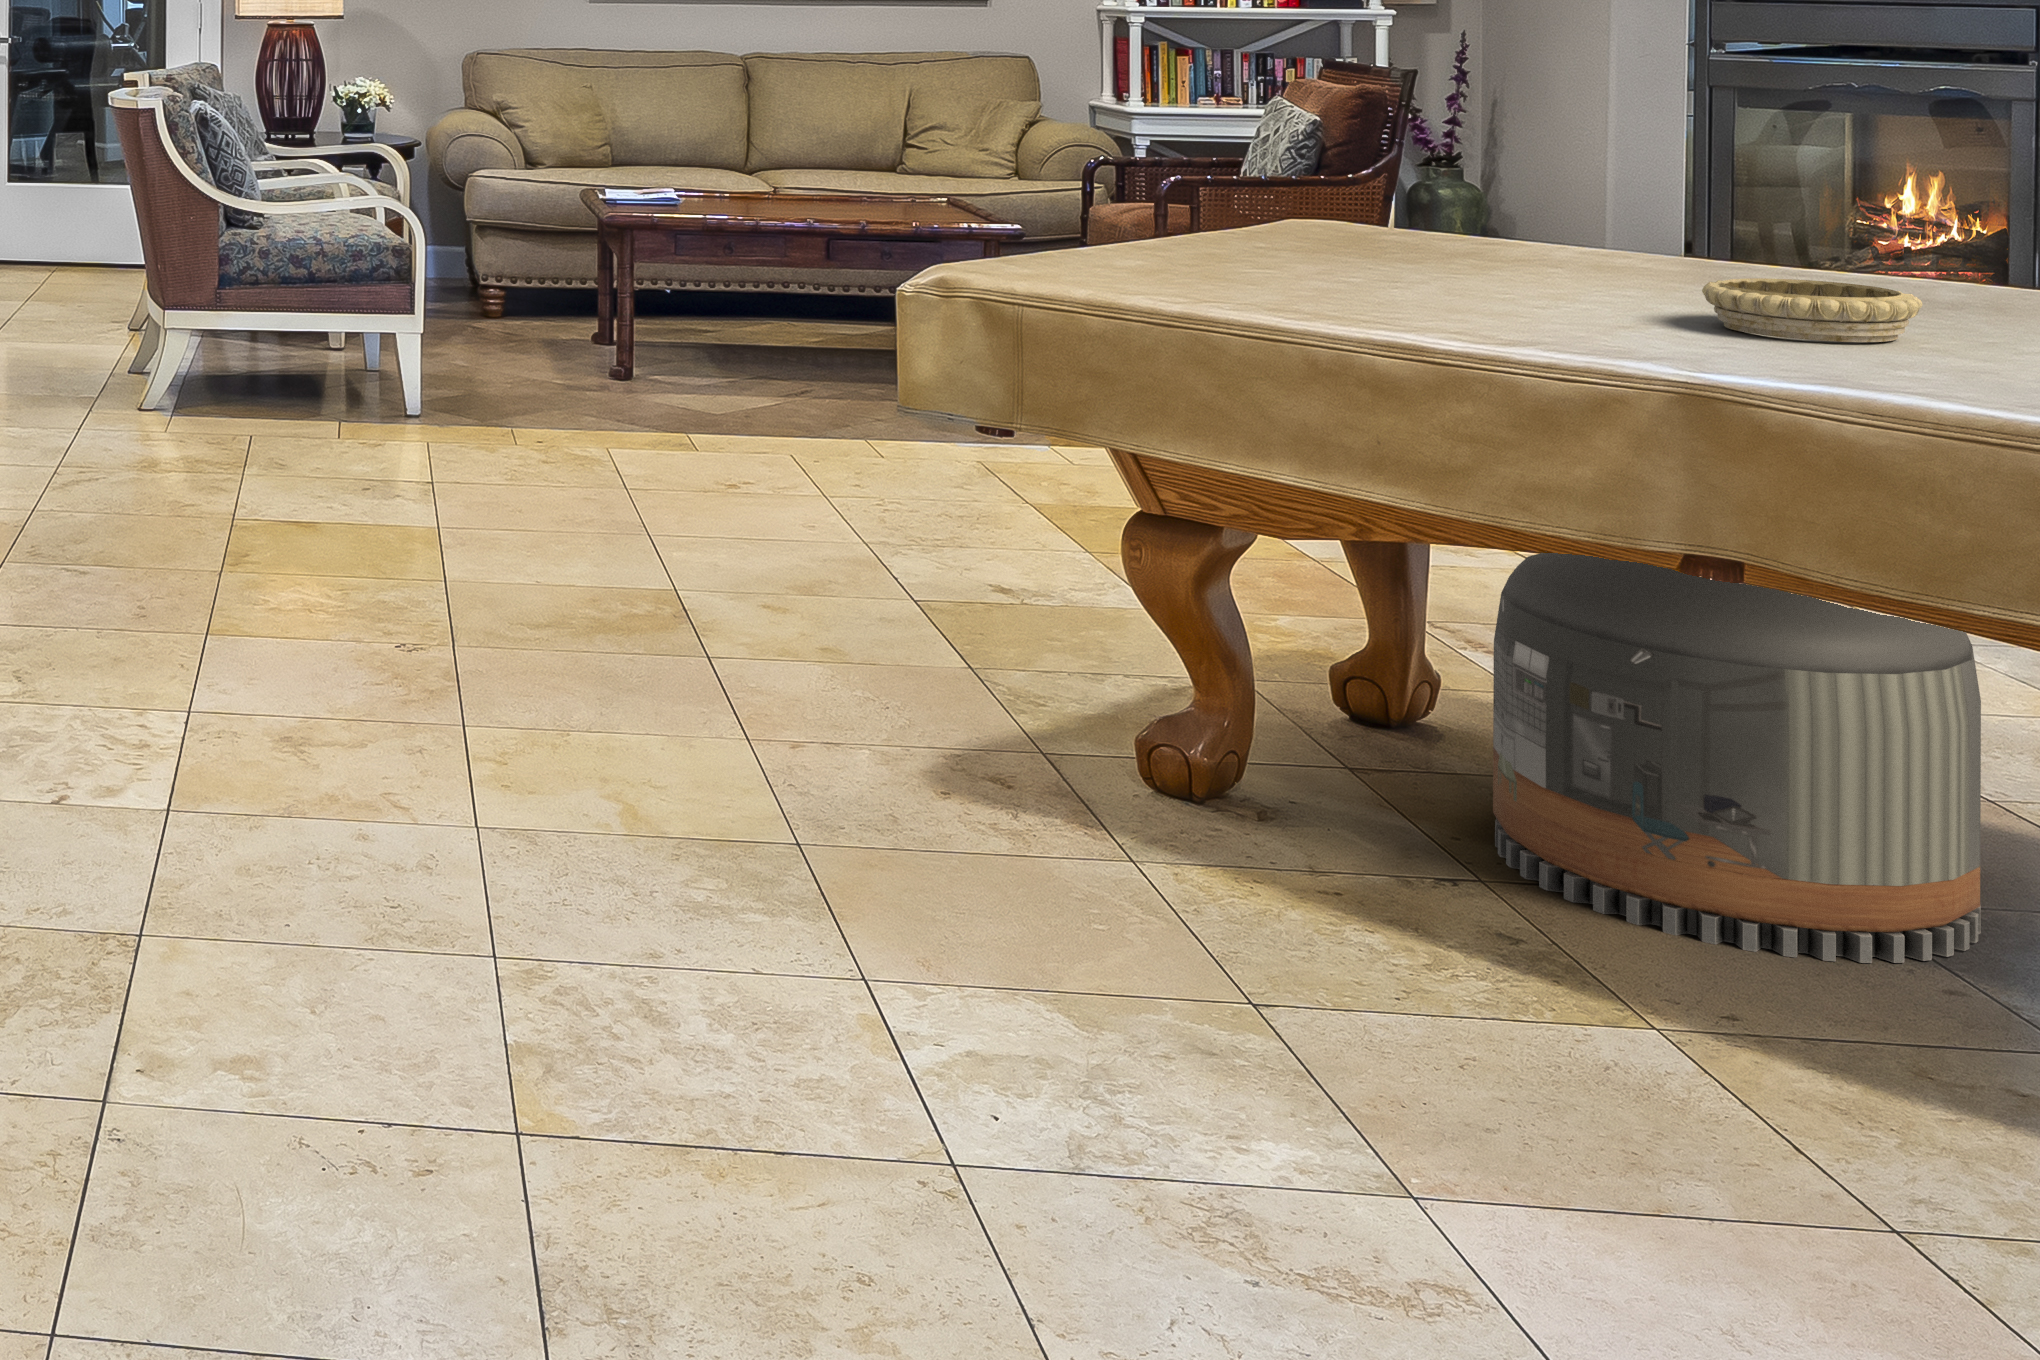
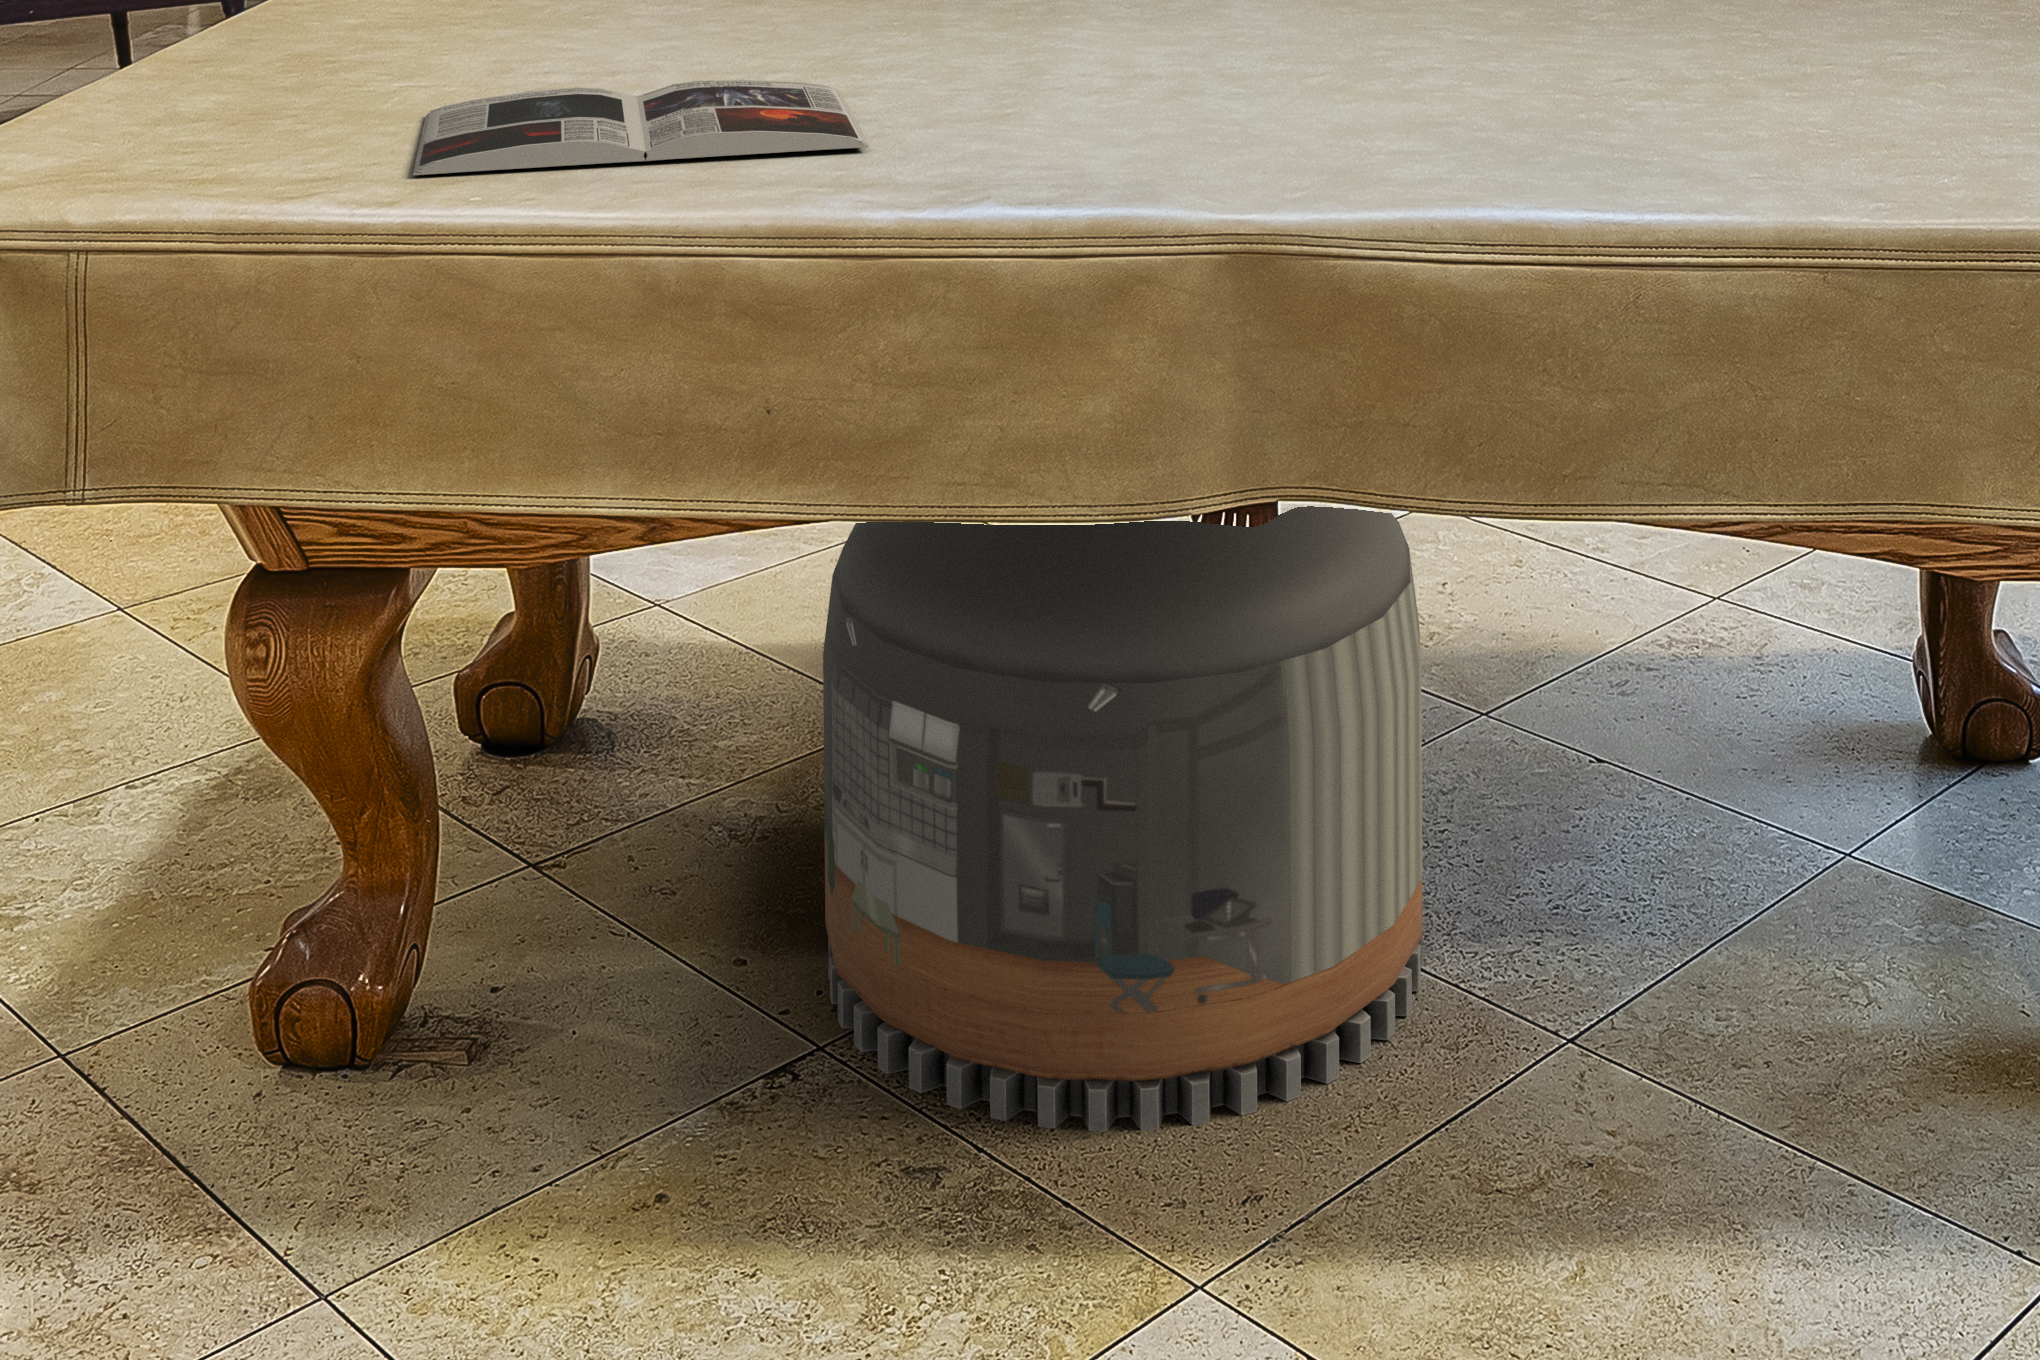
magazine: none [1202,252,1504,293] -> present [413,80,869,175]
decorative bowl: present [1702,278,1922,342] -> none [1210,60,1482,175]

